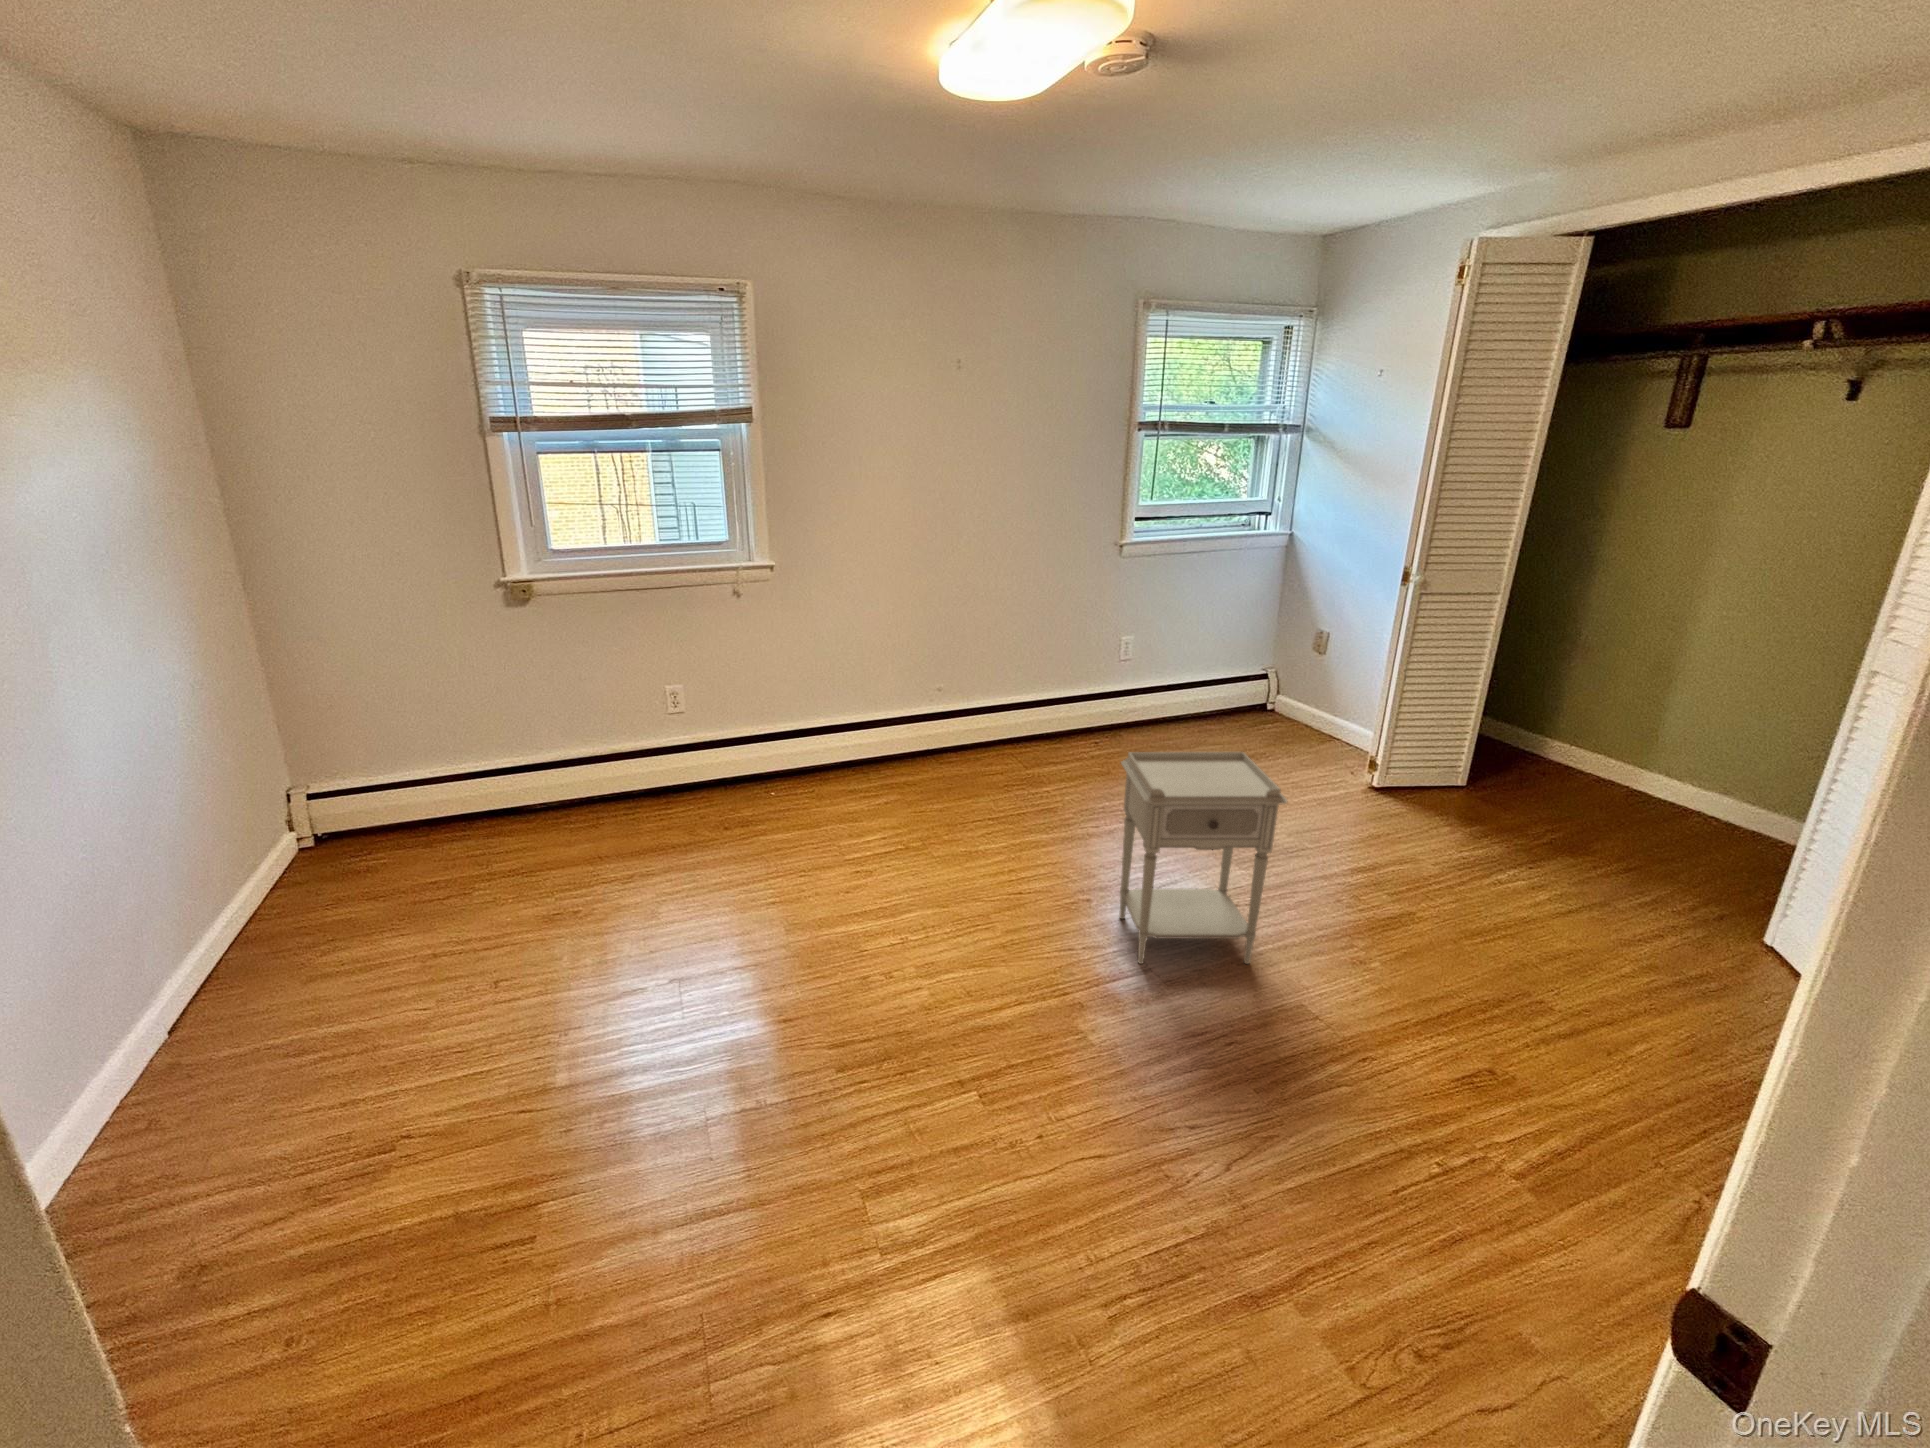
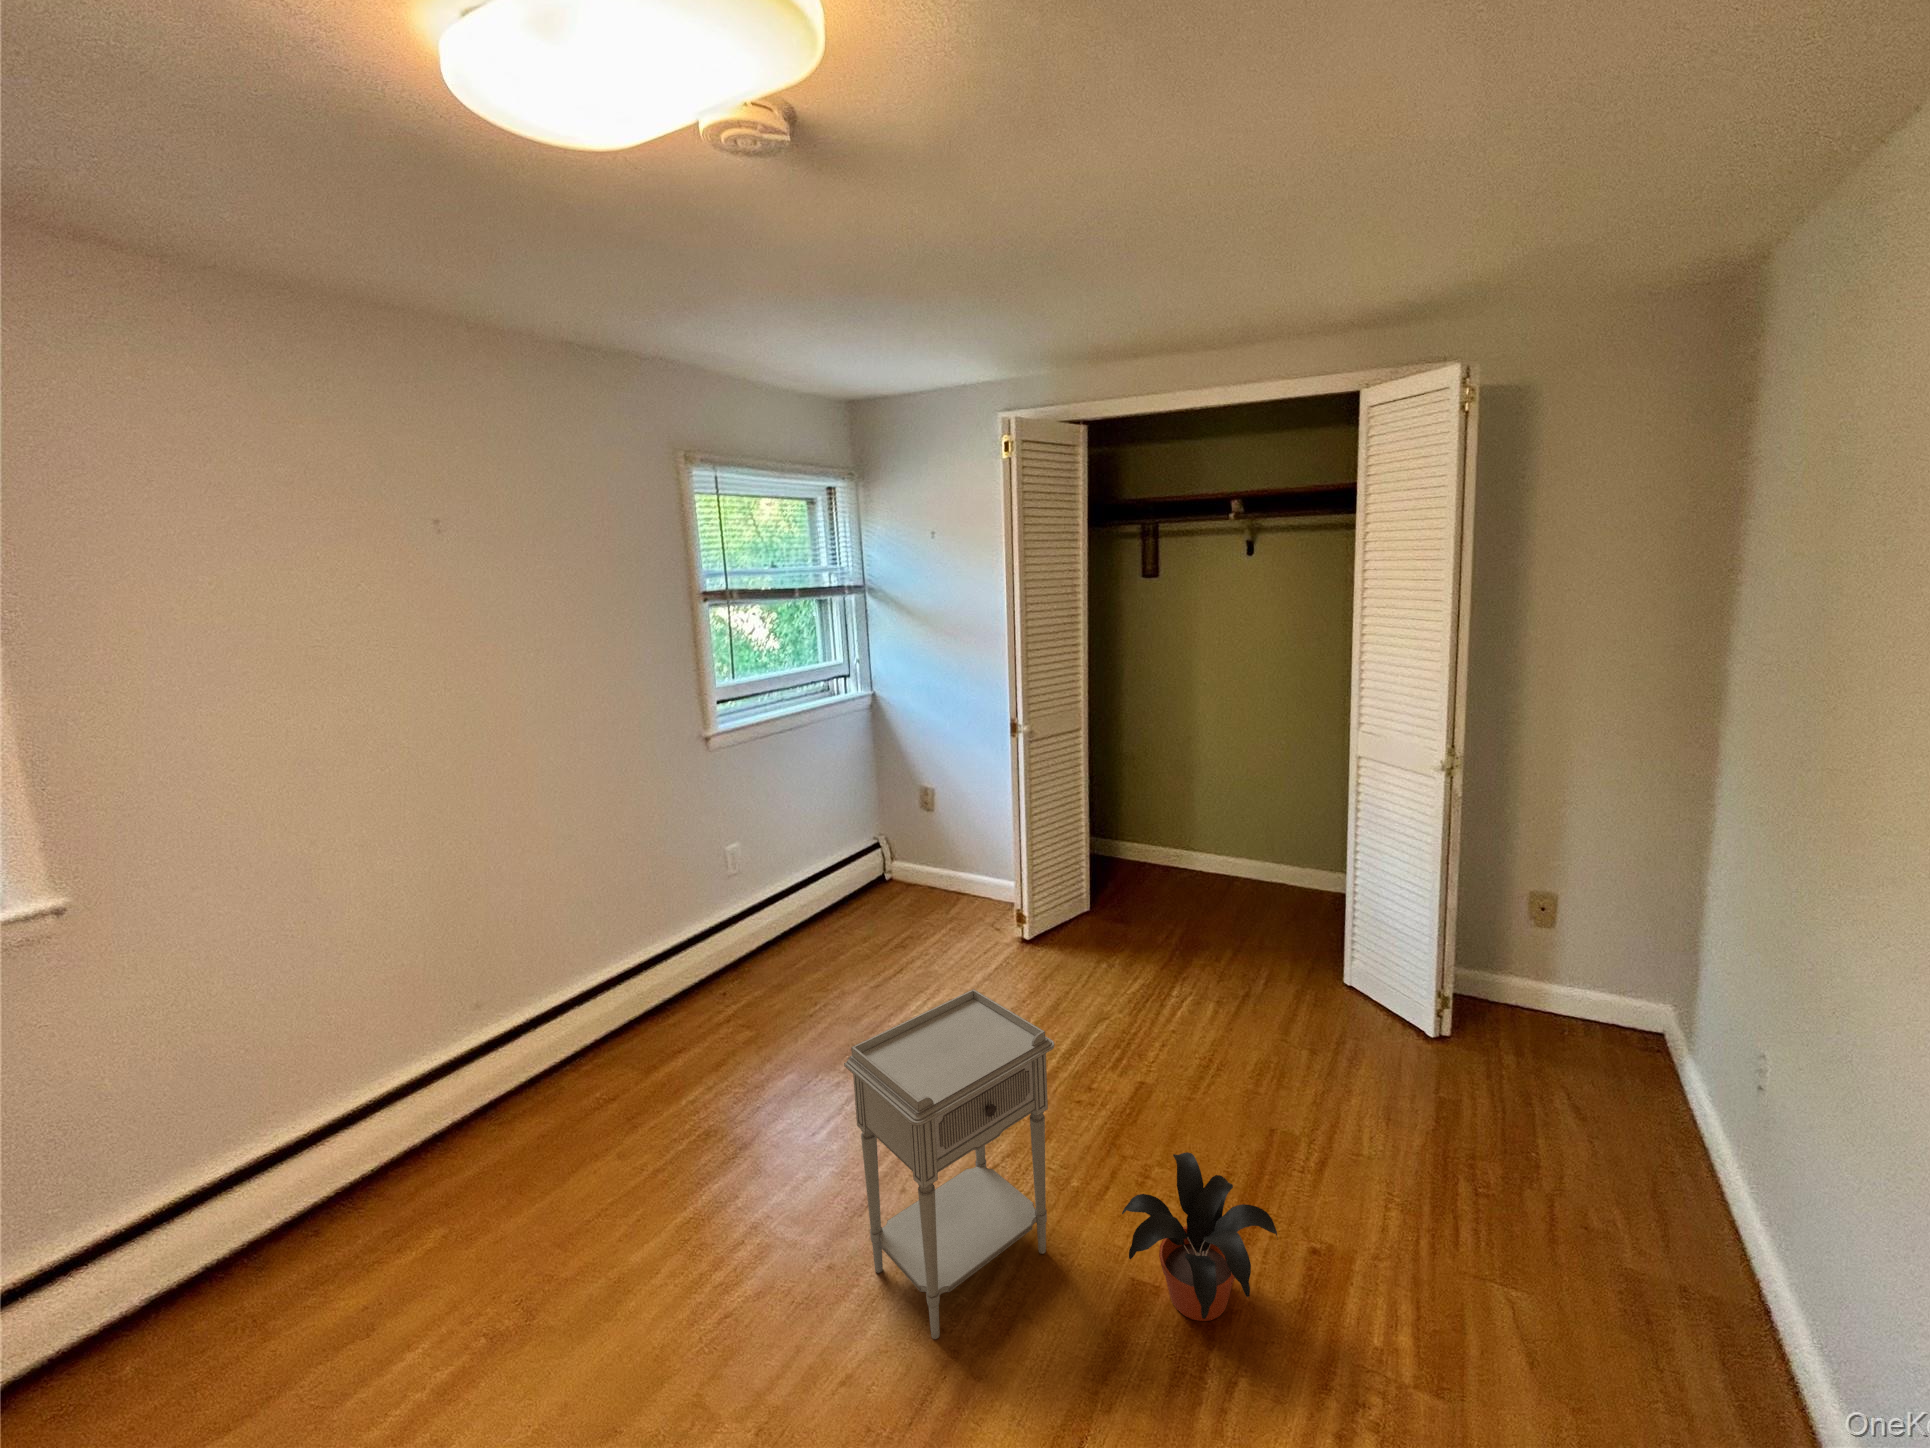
potted plant: none [1297,934,1452,1062] -> present [1122,1152,1277,1321]

